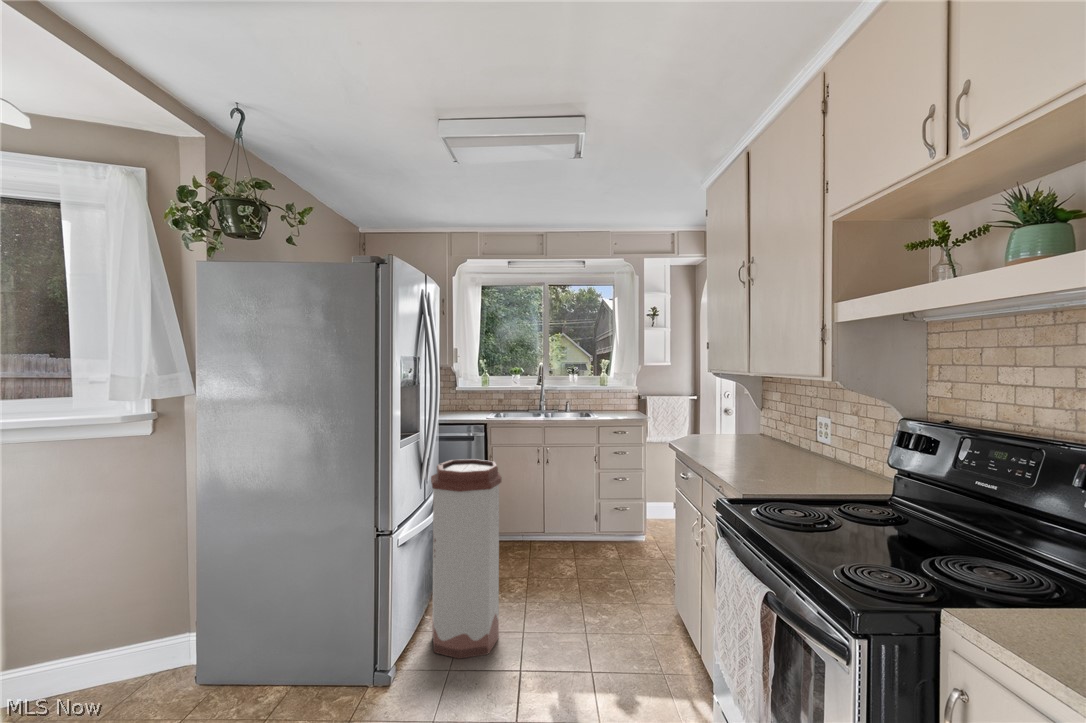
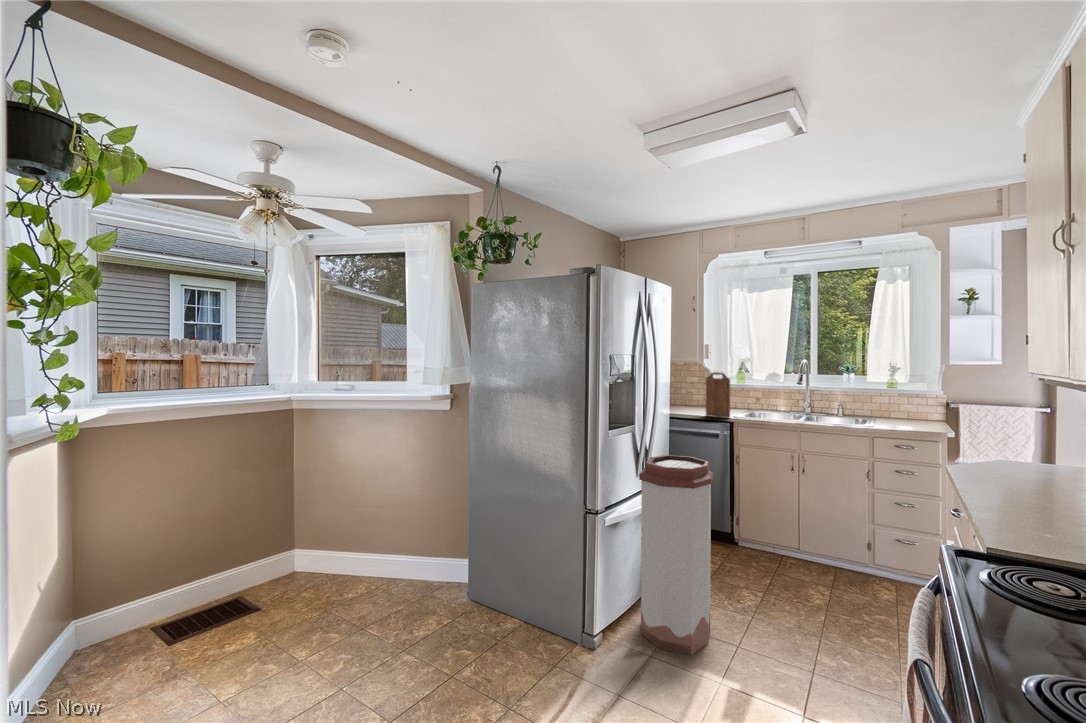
cutting board: none [456,373,481,419] -> present [706,372,730,418]

